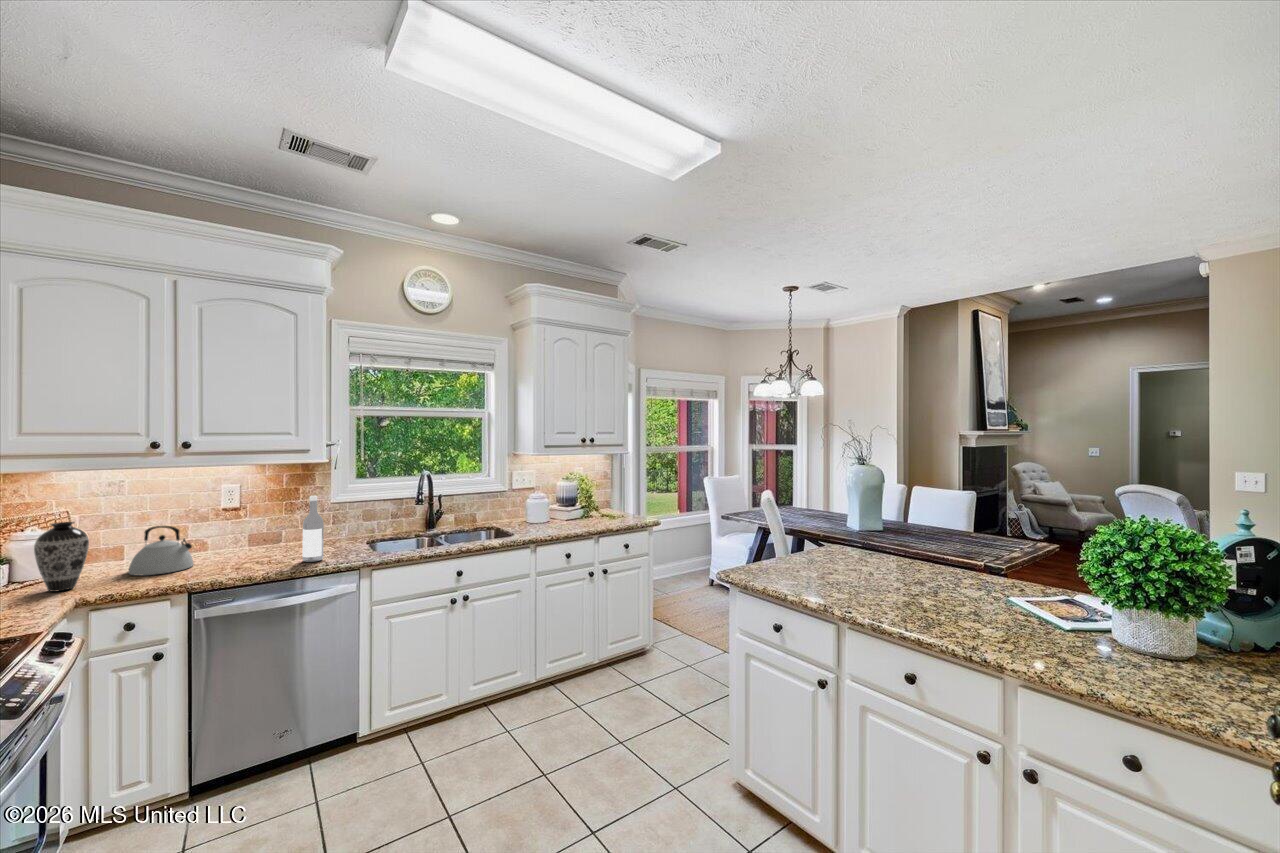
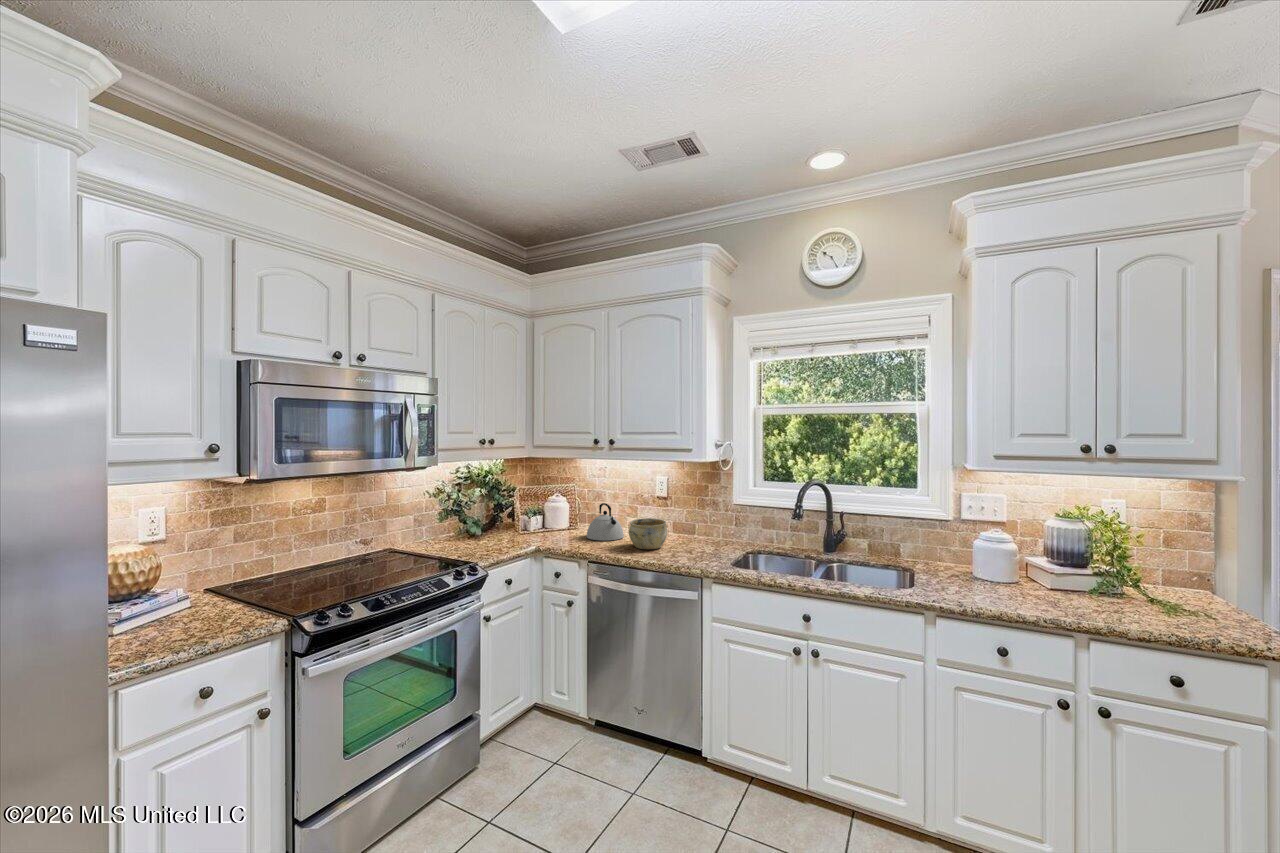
wine bottle: present [302,496,324,562] -> none [669,493,686,558]
decorative vase: present [34,522,89,592] -> none [536,492,562,538]
ceramic bowl: none [227,530,281,566] -> present [629,518,667,549]

